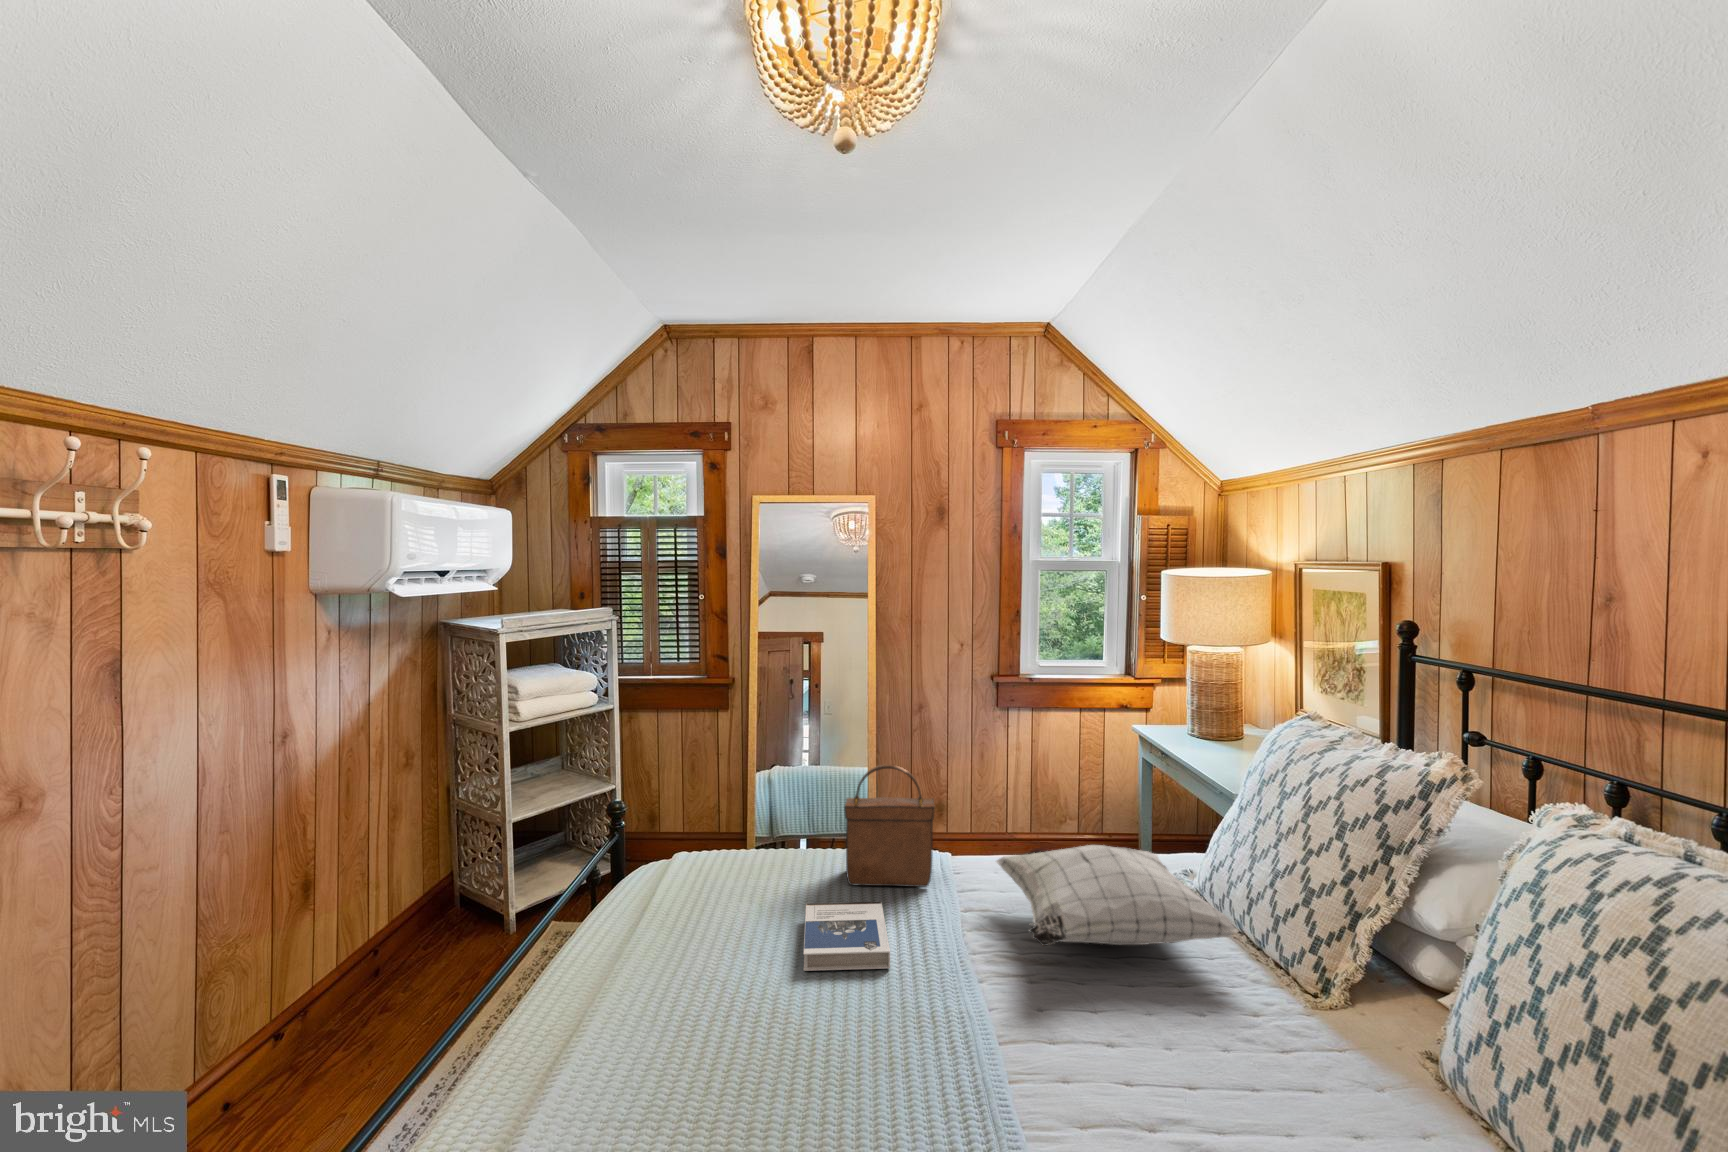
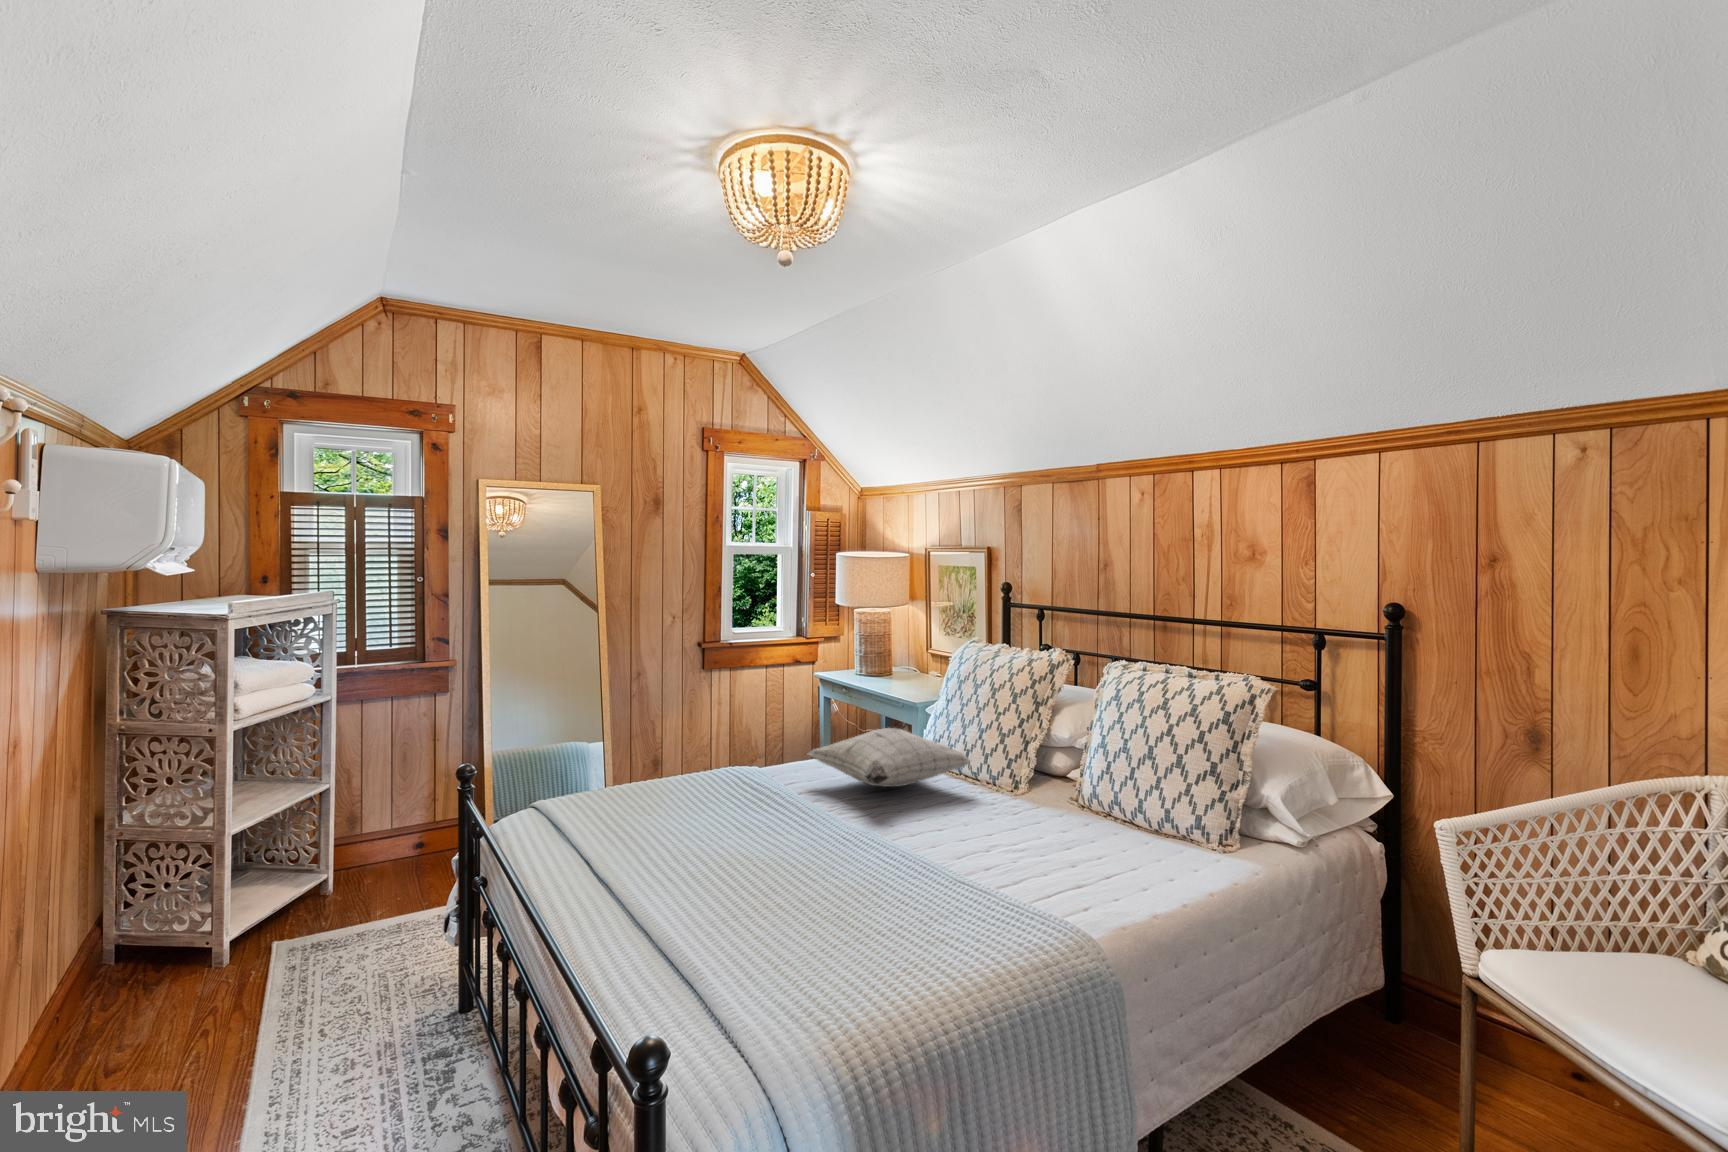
handbag: present [844,764,935,887] -> none [685,696,758,791]
hardback book: present [804,901,890,971] -> none [688,791,777,832]

